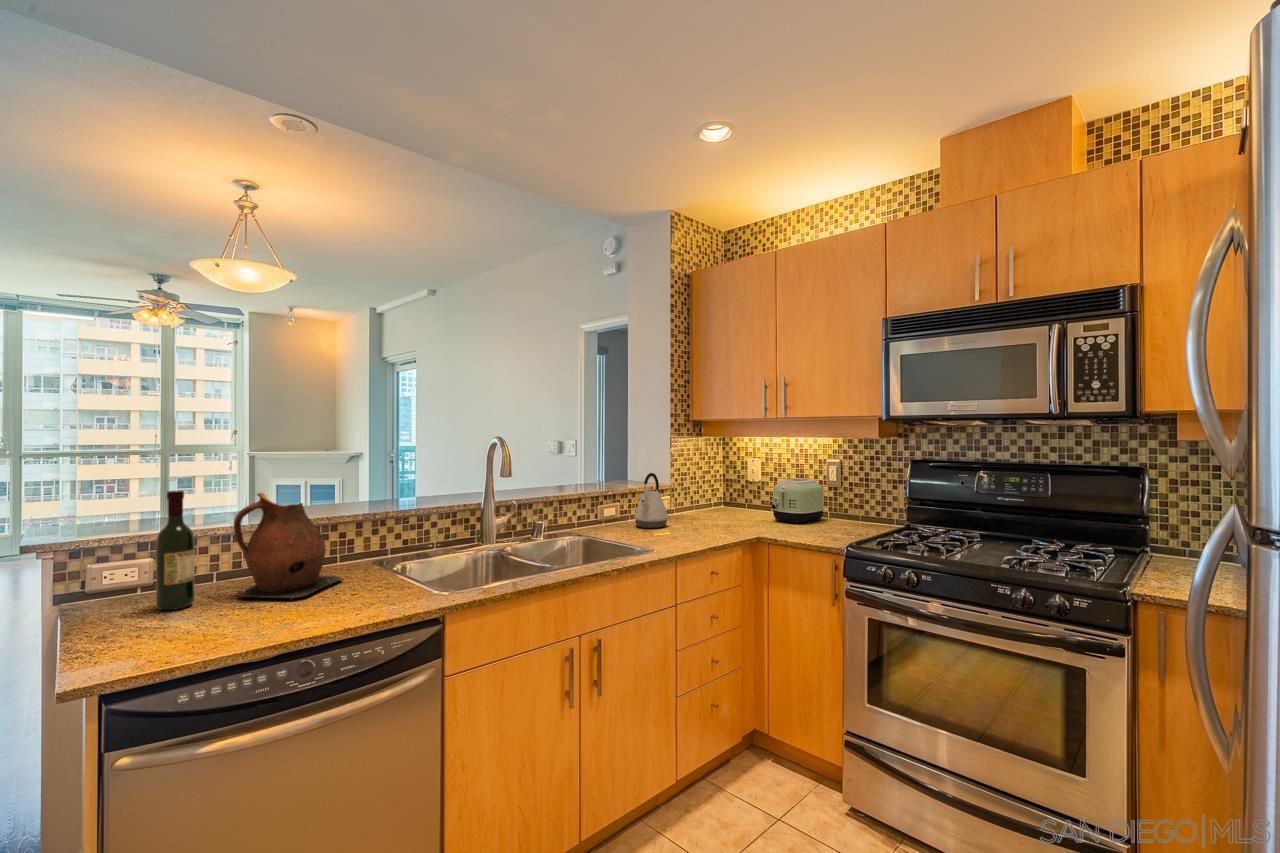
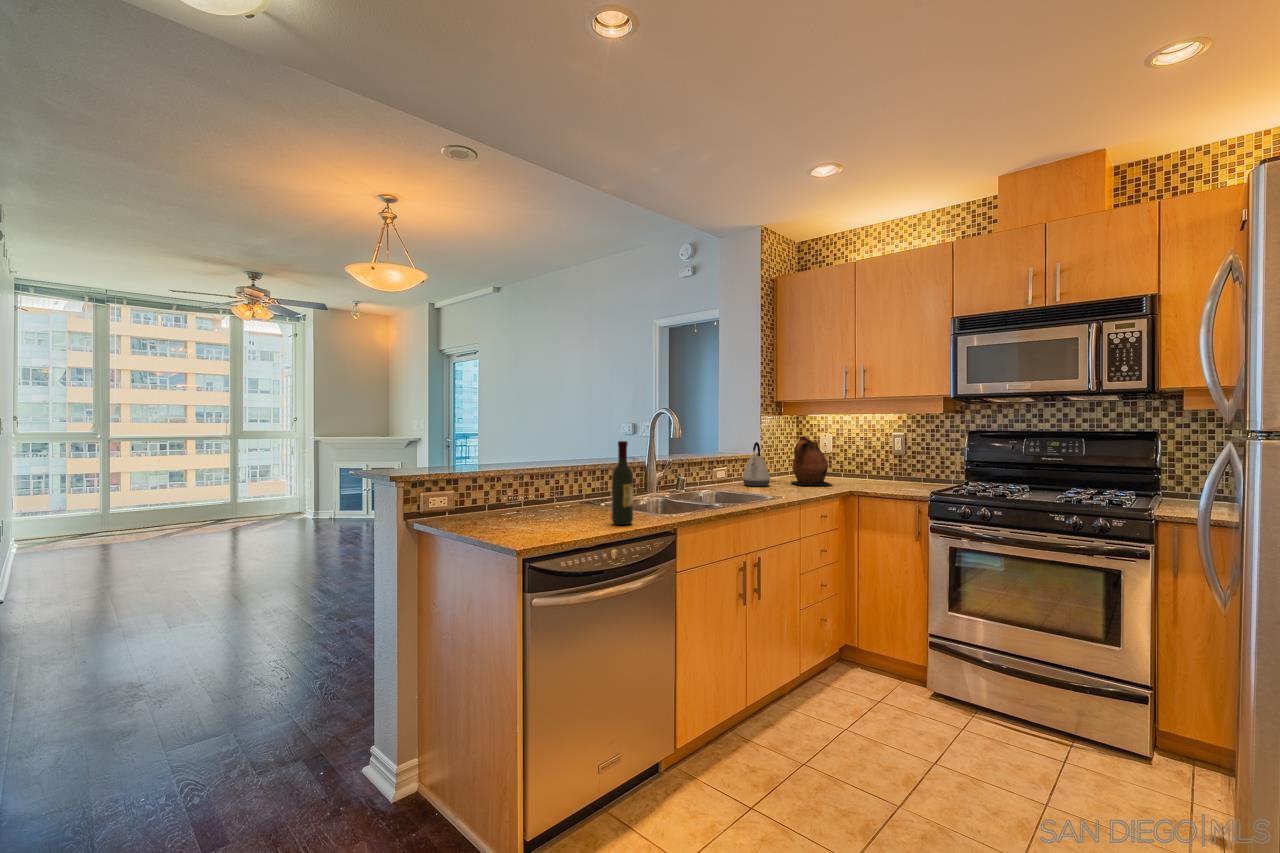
toaster: present [772,478,824,524] -> none [850,448,892,484]
wine bottle: present [156,490,195,610] -> present [611,441,634,525]
ceramic pitcher: present [234,492,342,600] -> present [791,437,833,486]

